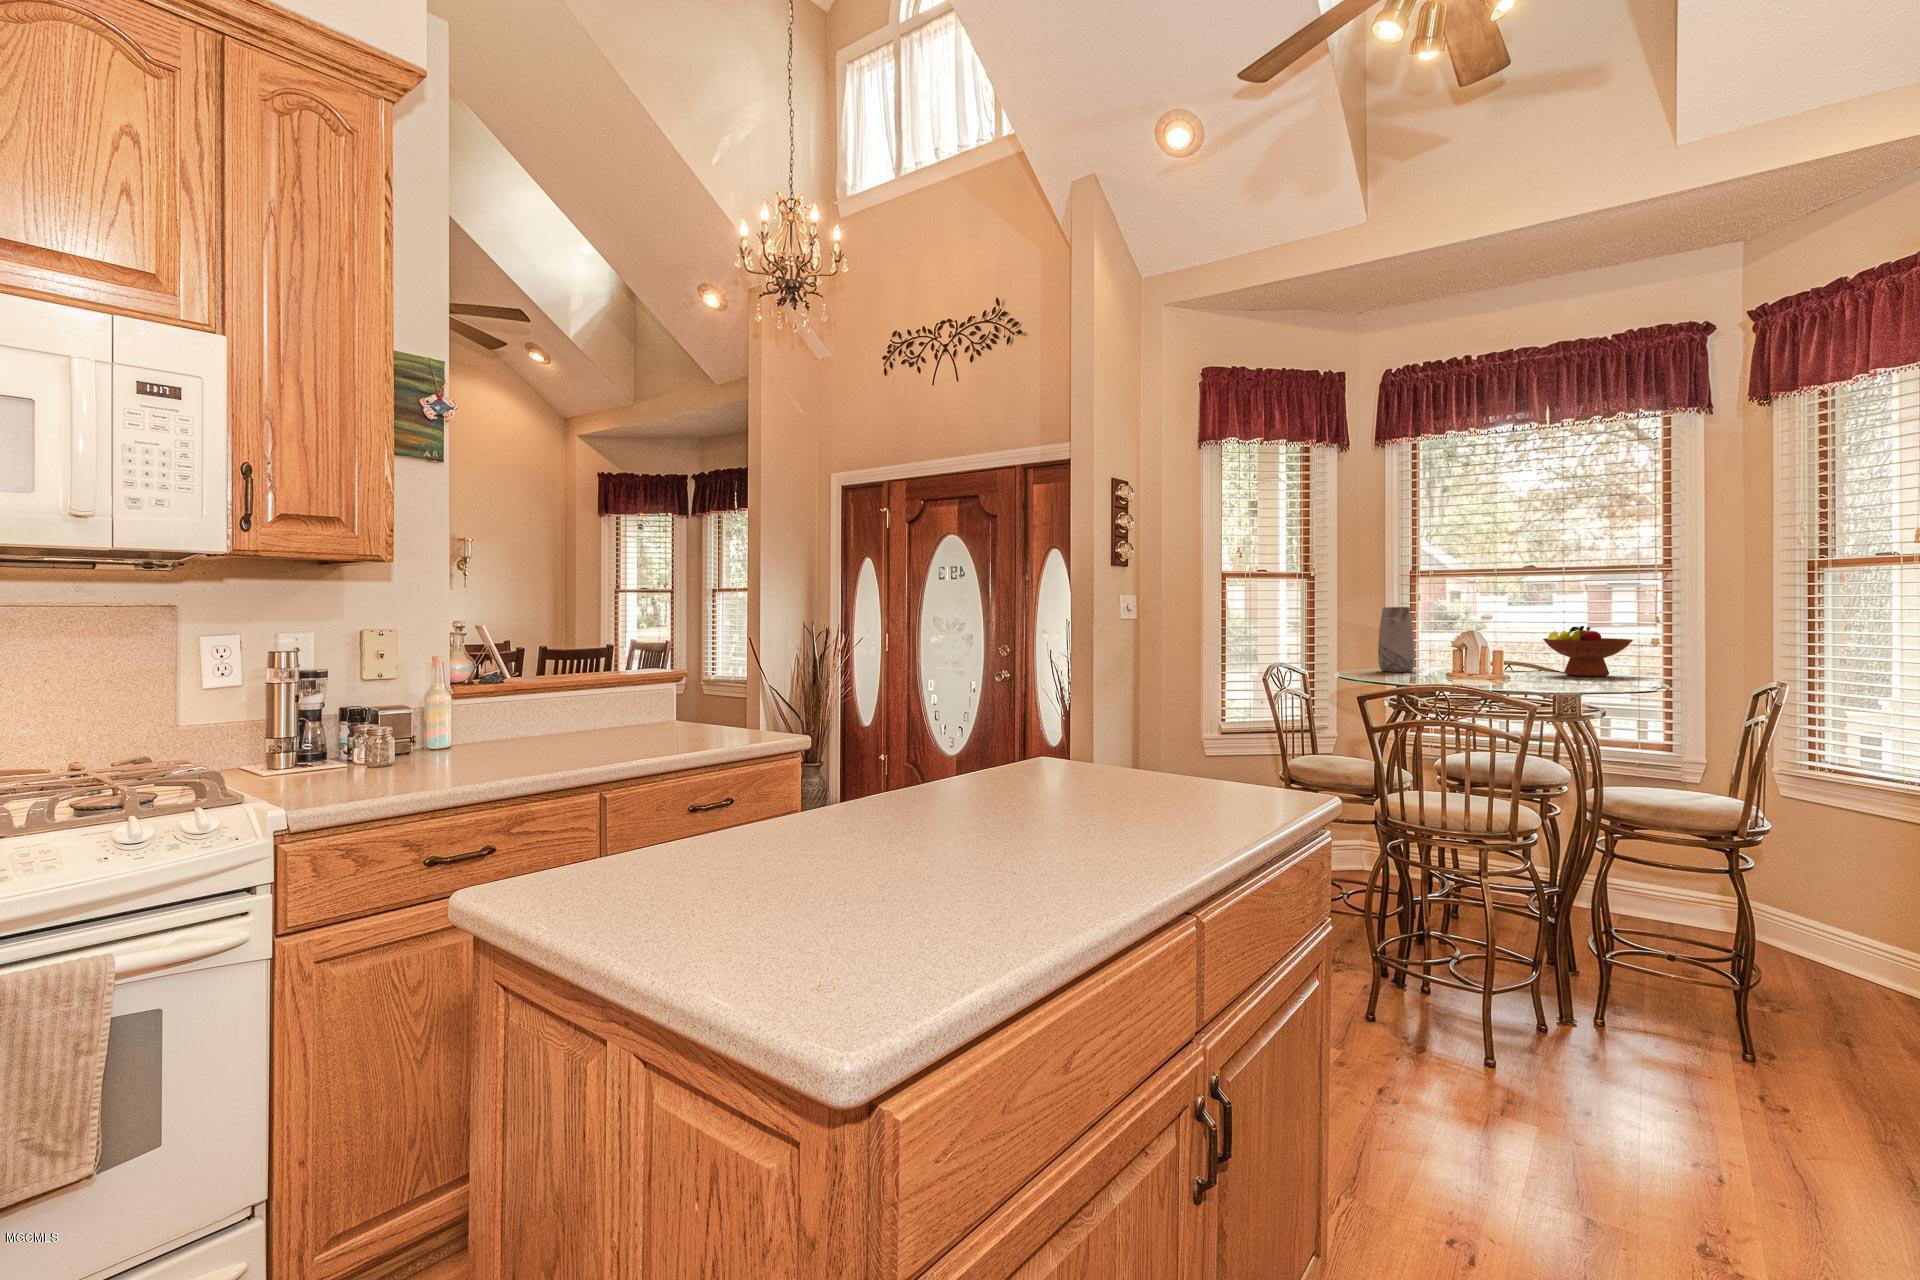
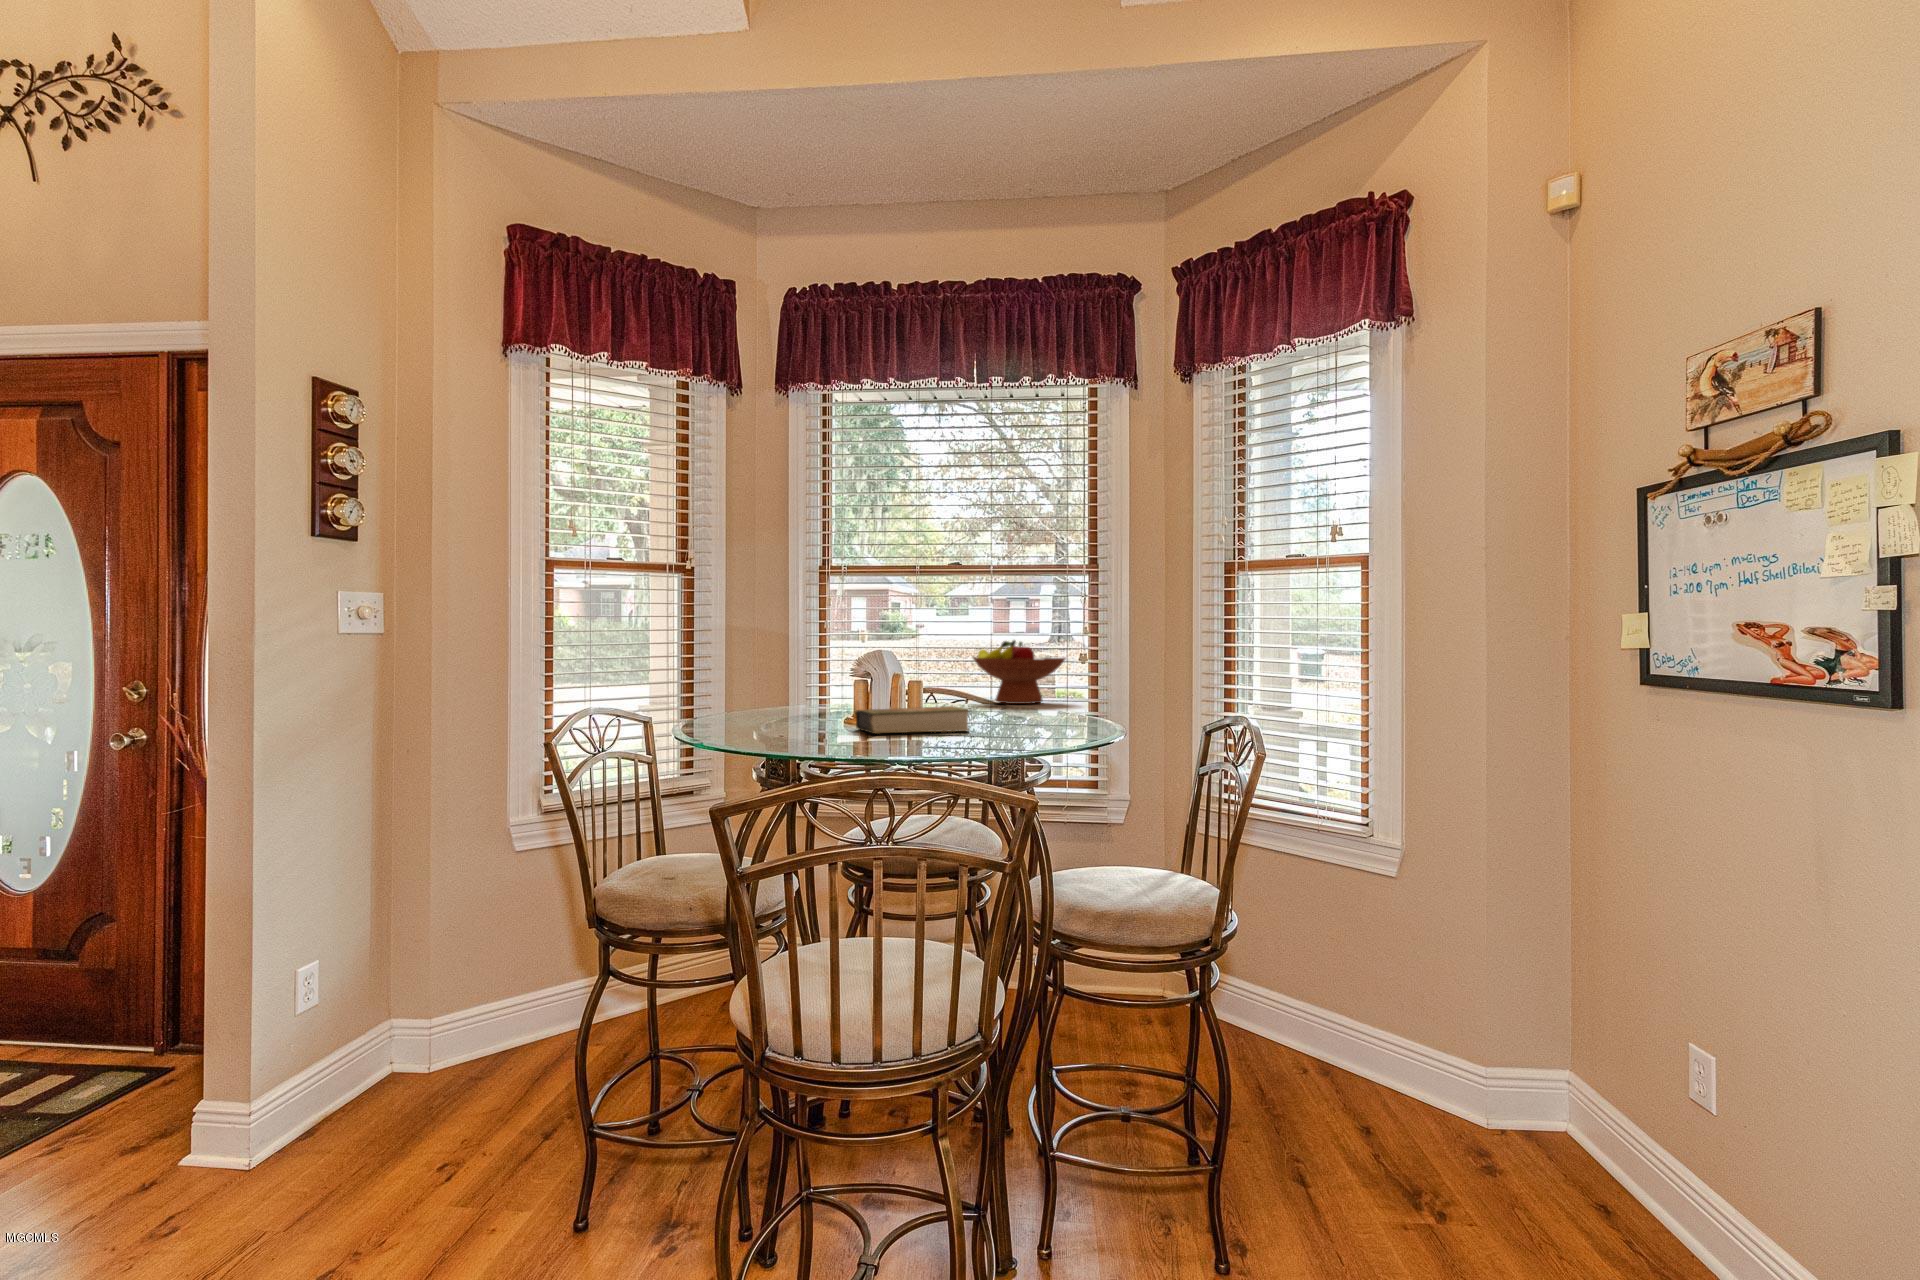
vase: present [1378,607,1415,672] -> none [779,615,825,704]
book: none [1453,675,1545,694] -> present [855,706,970,734]

